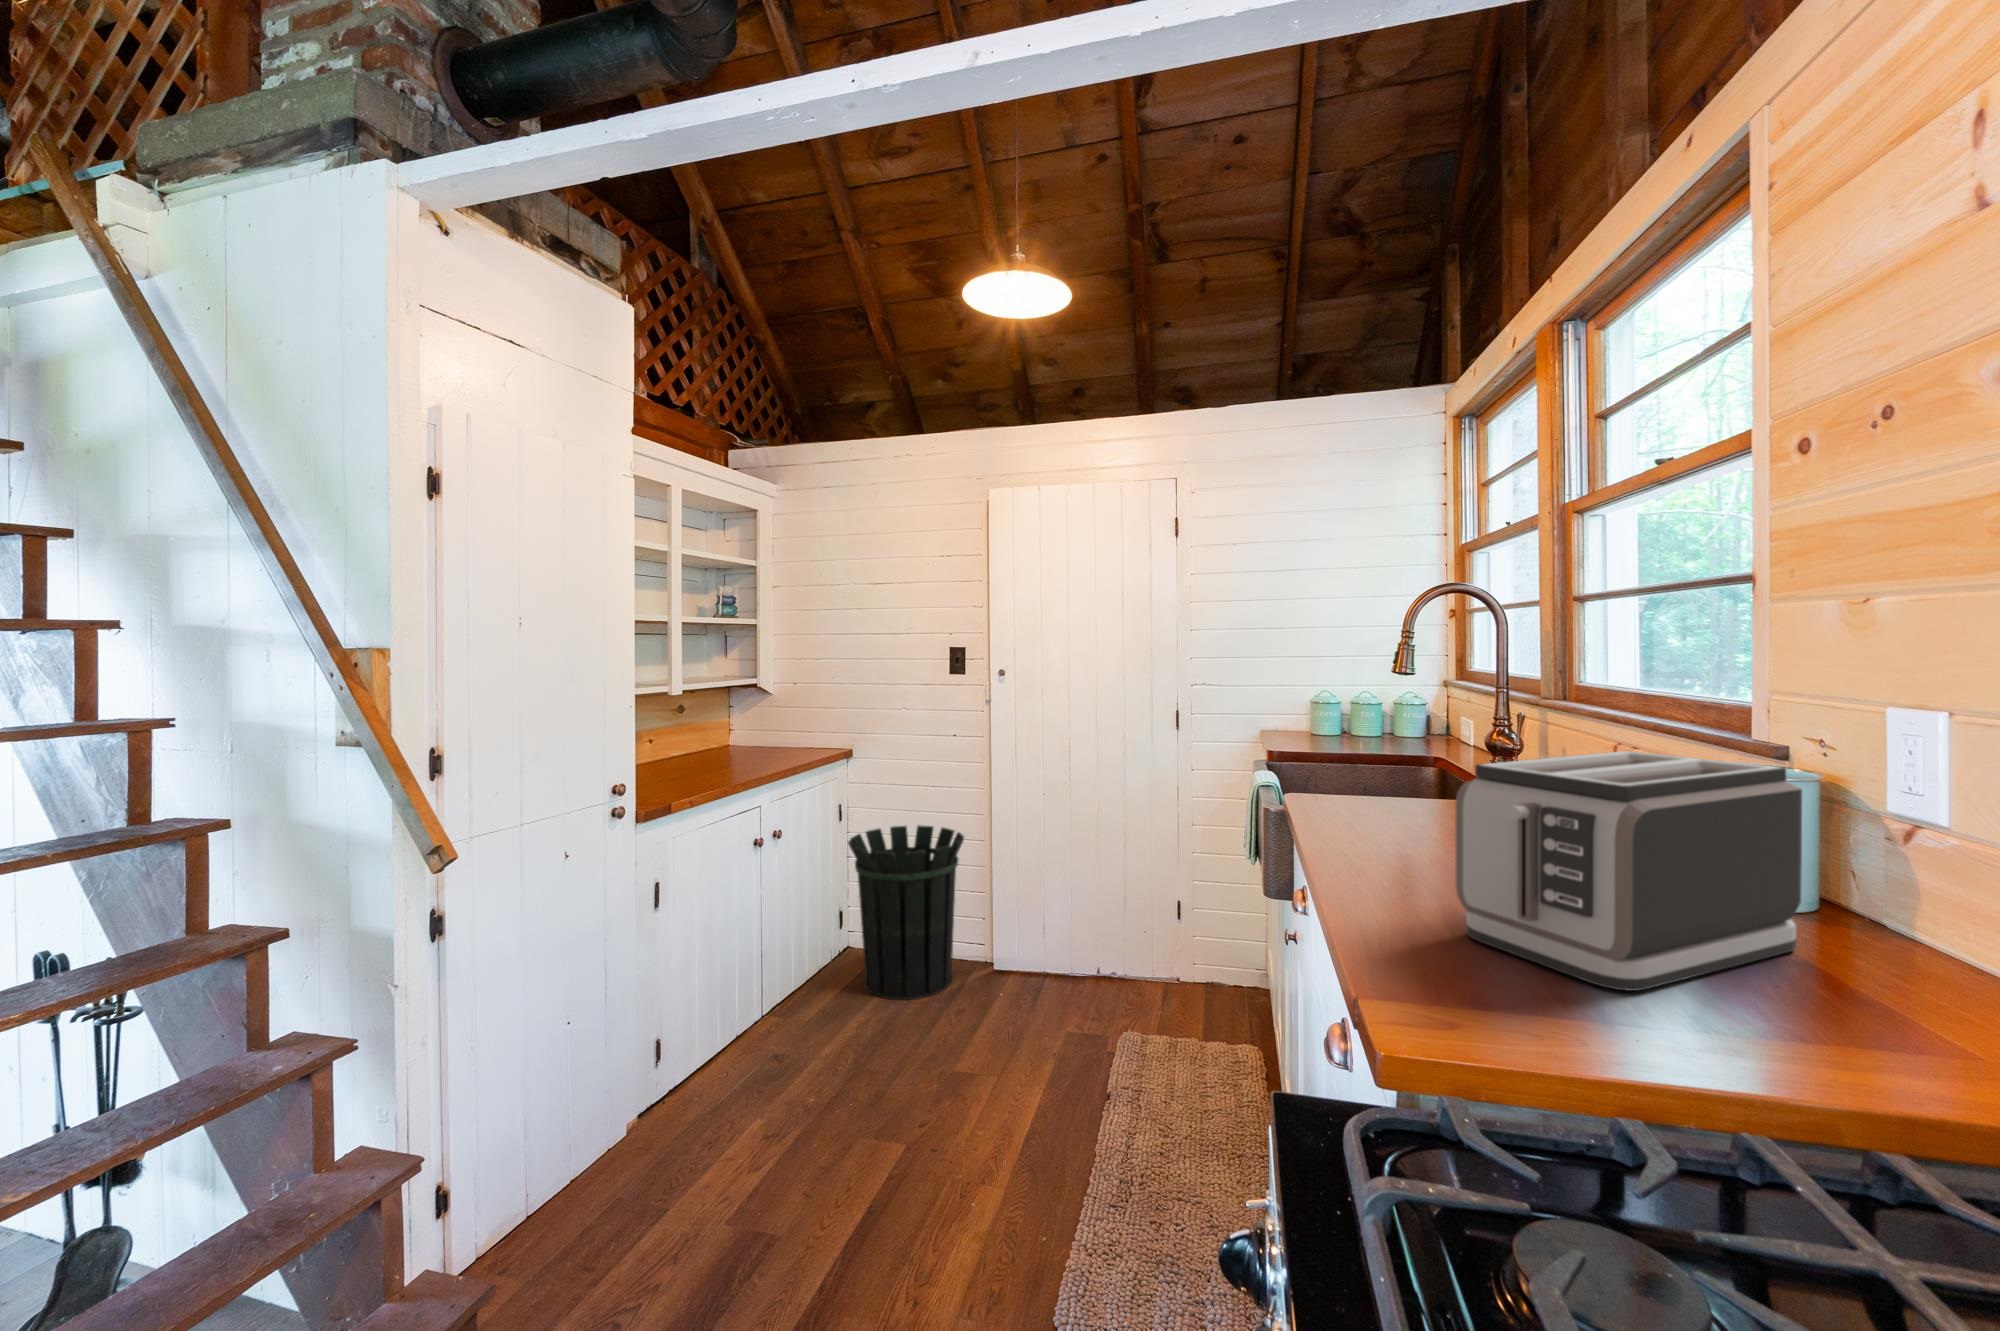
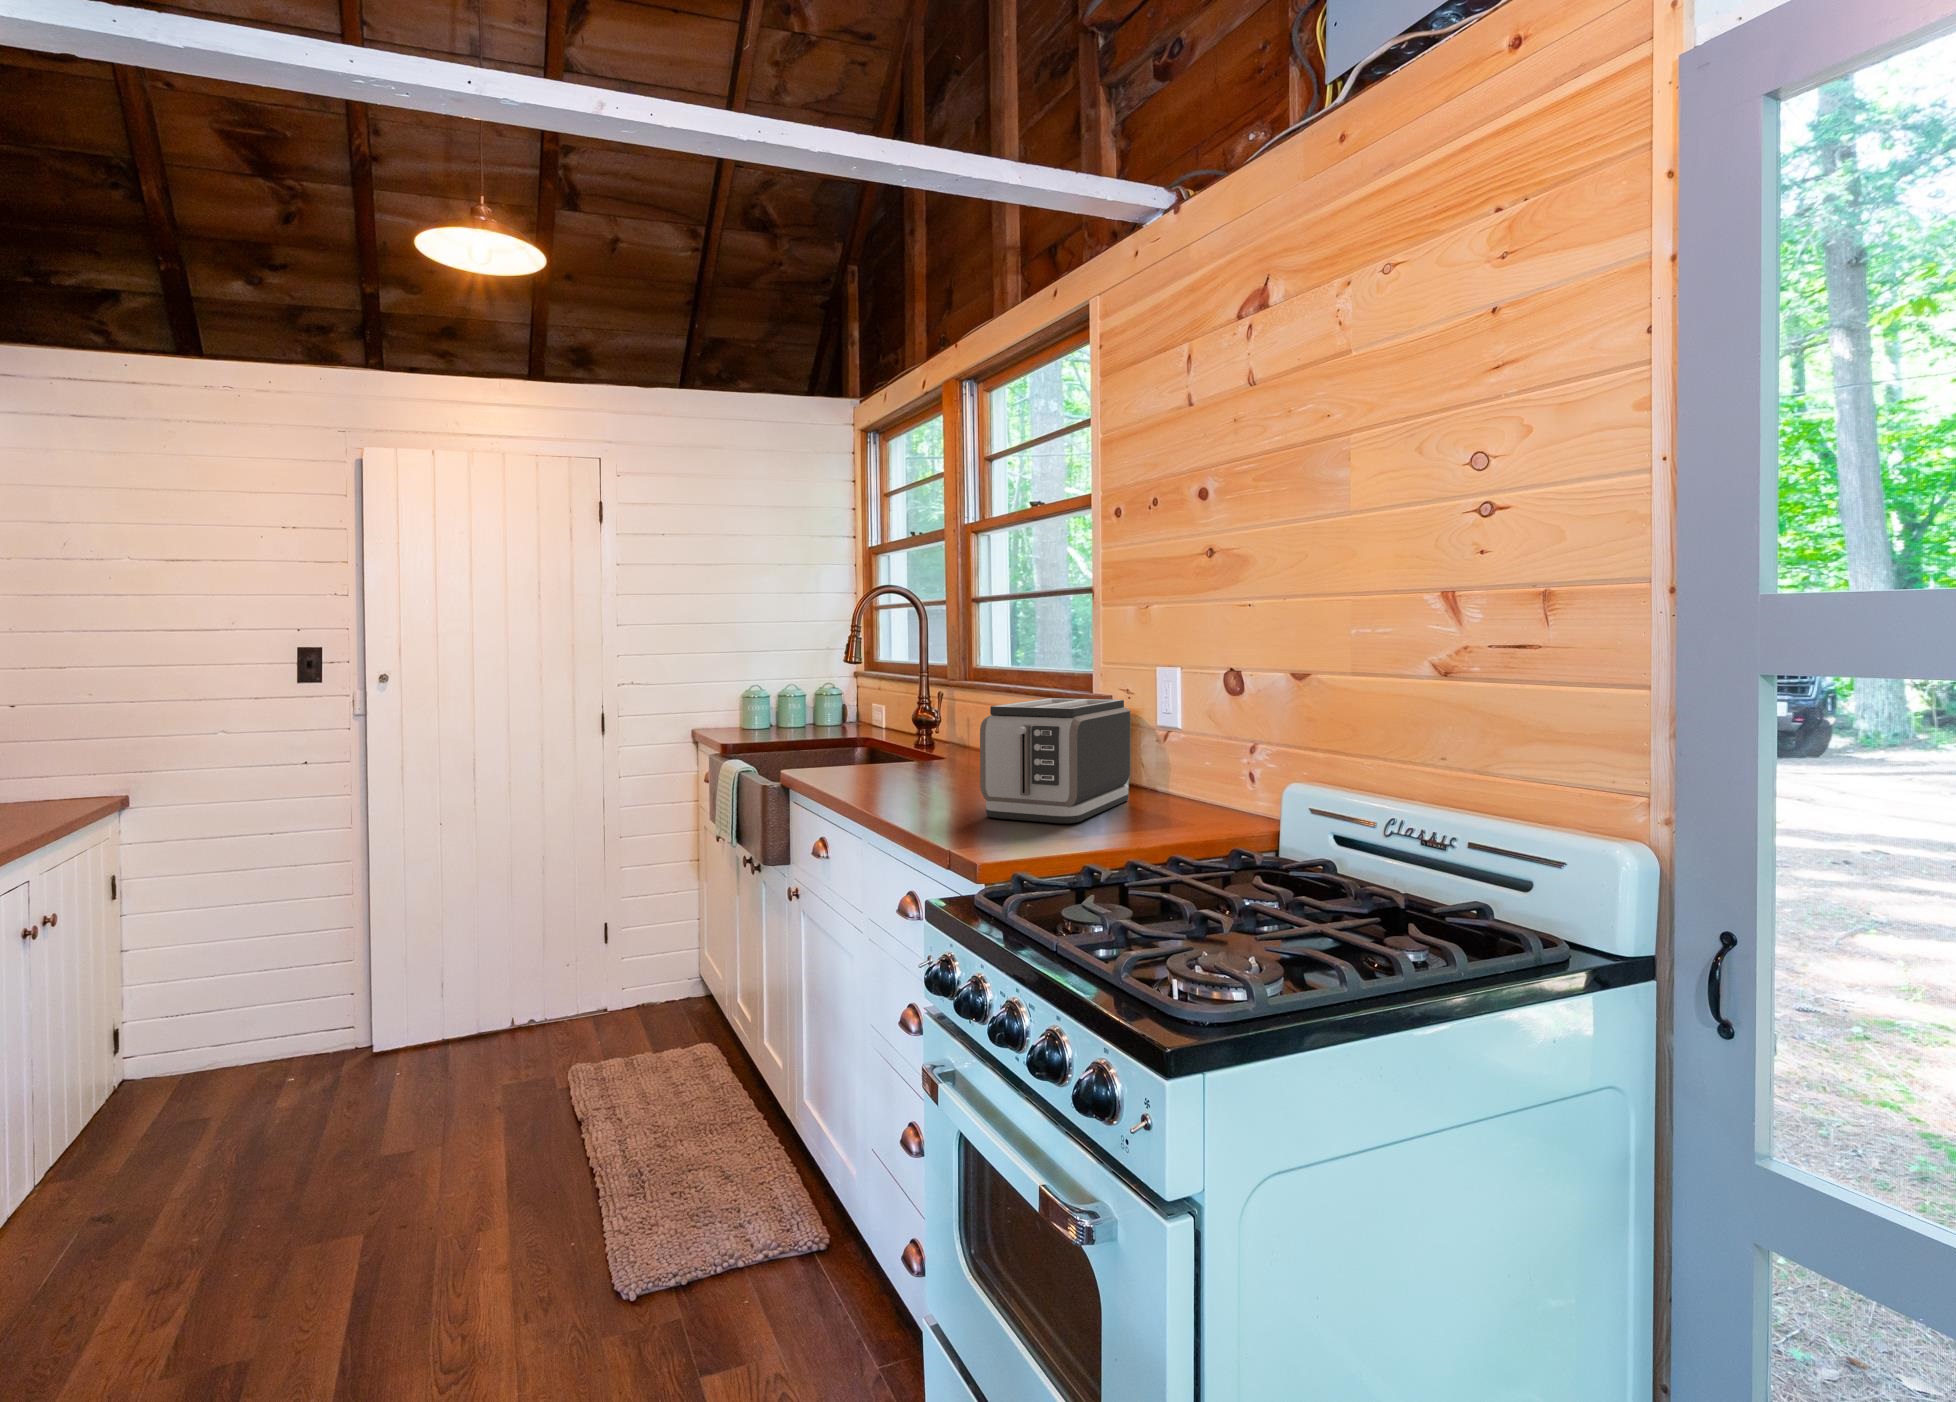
waste bin: present [848,826,964,1000] -> none [104,885,314,1134]

